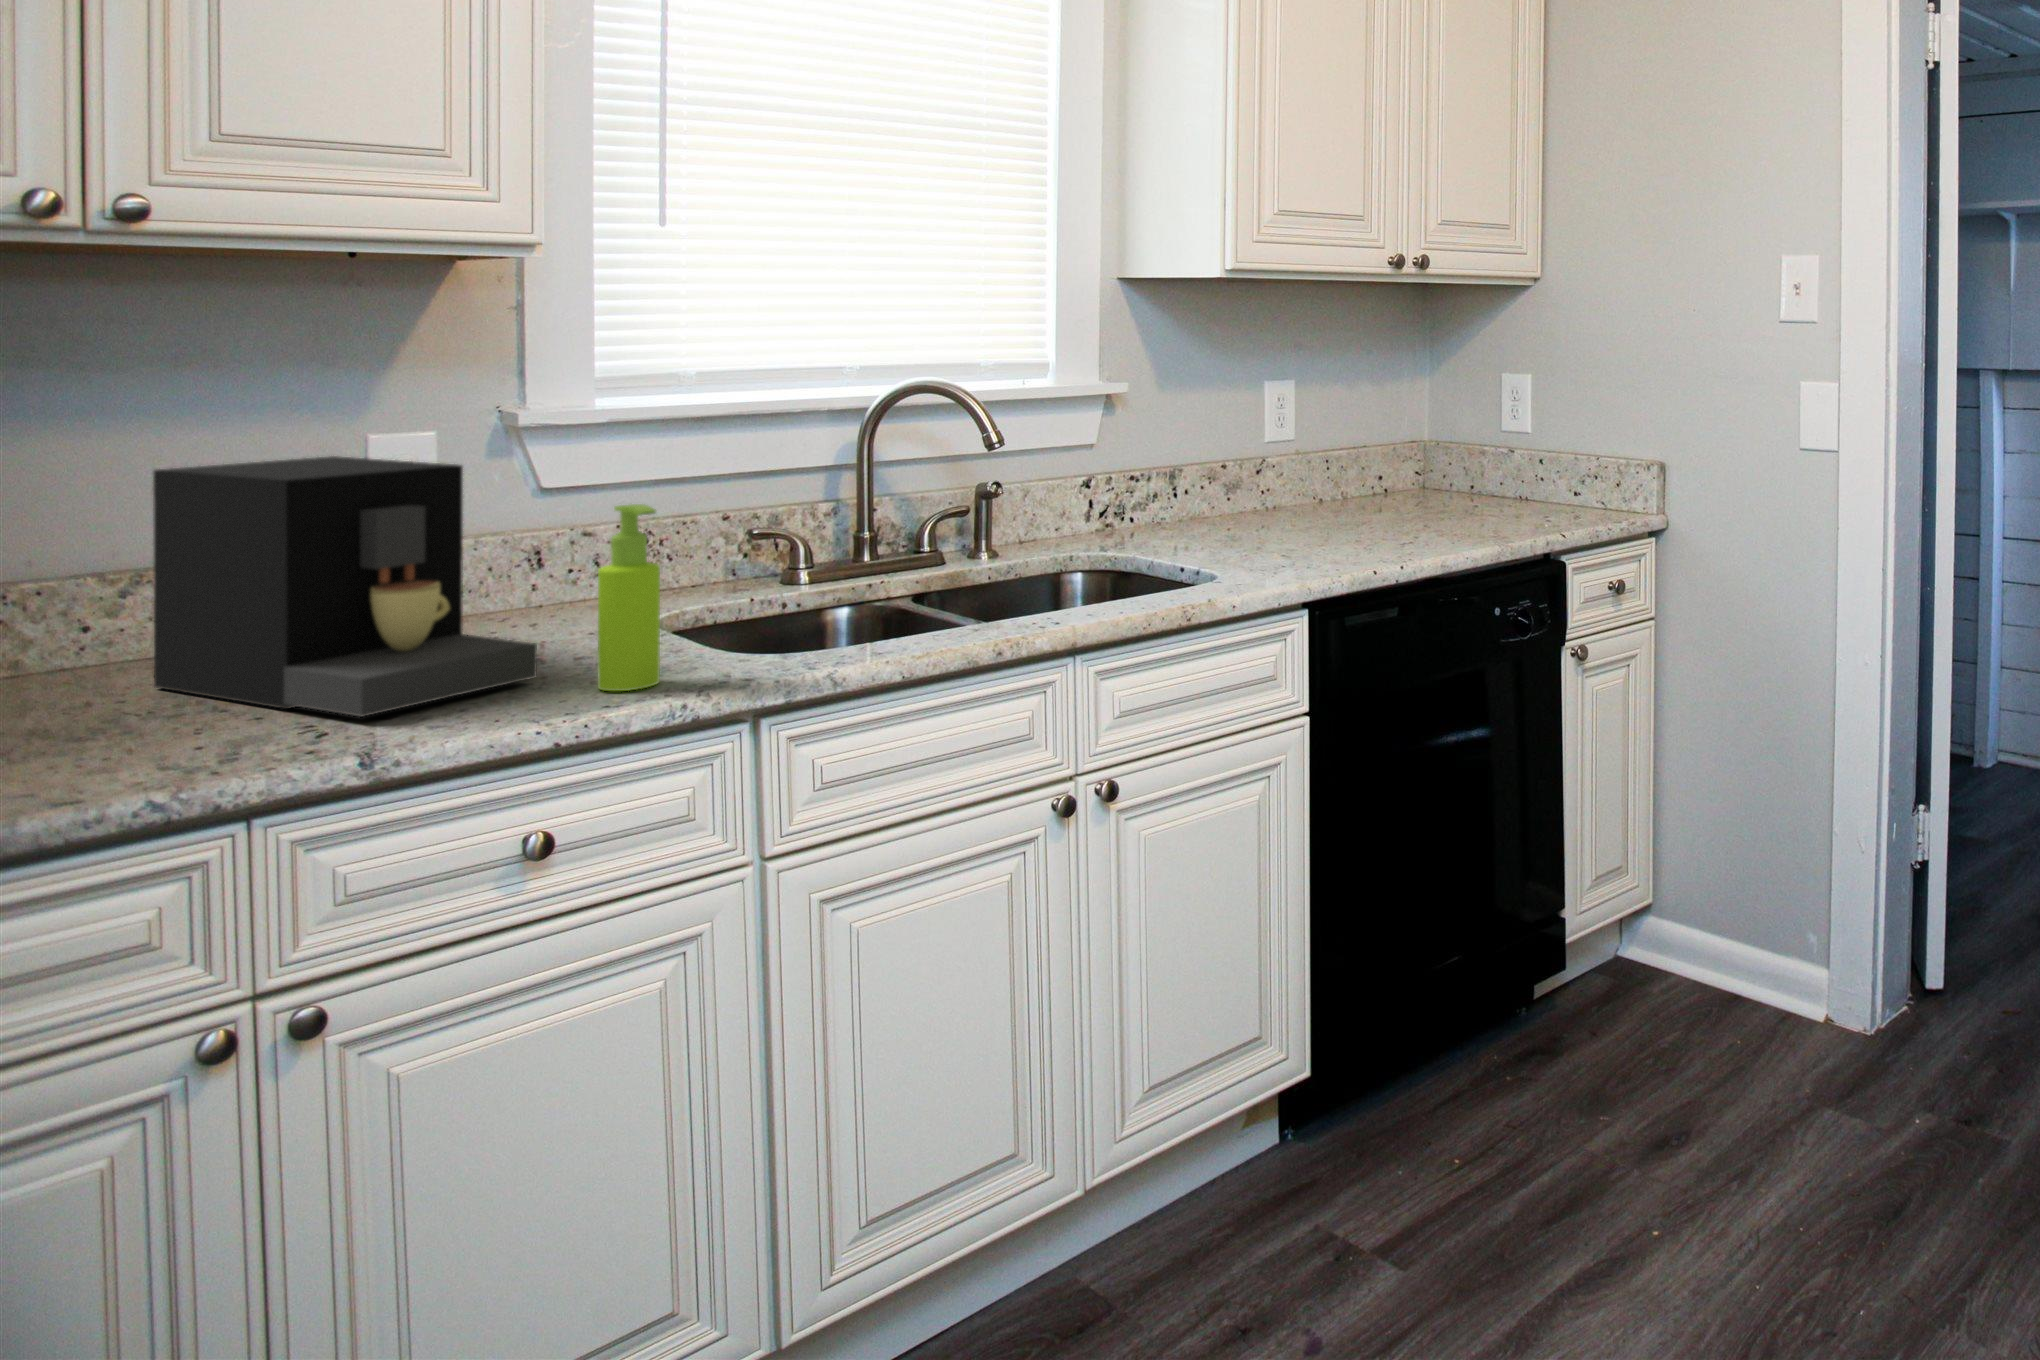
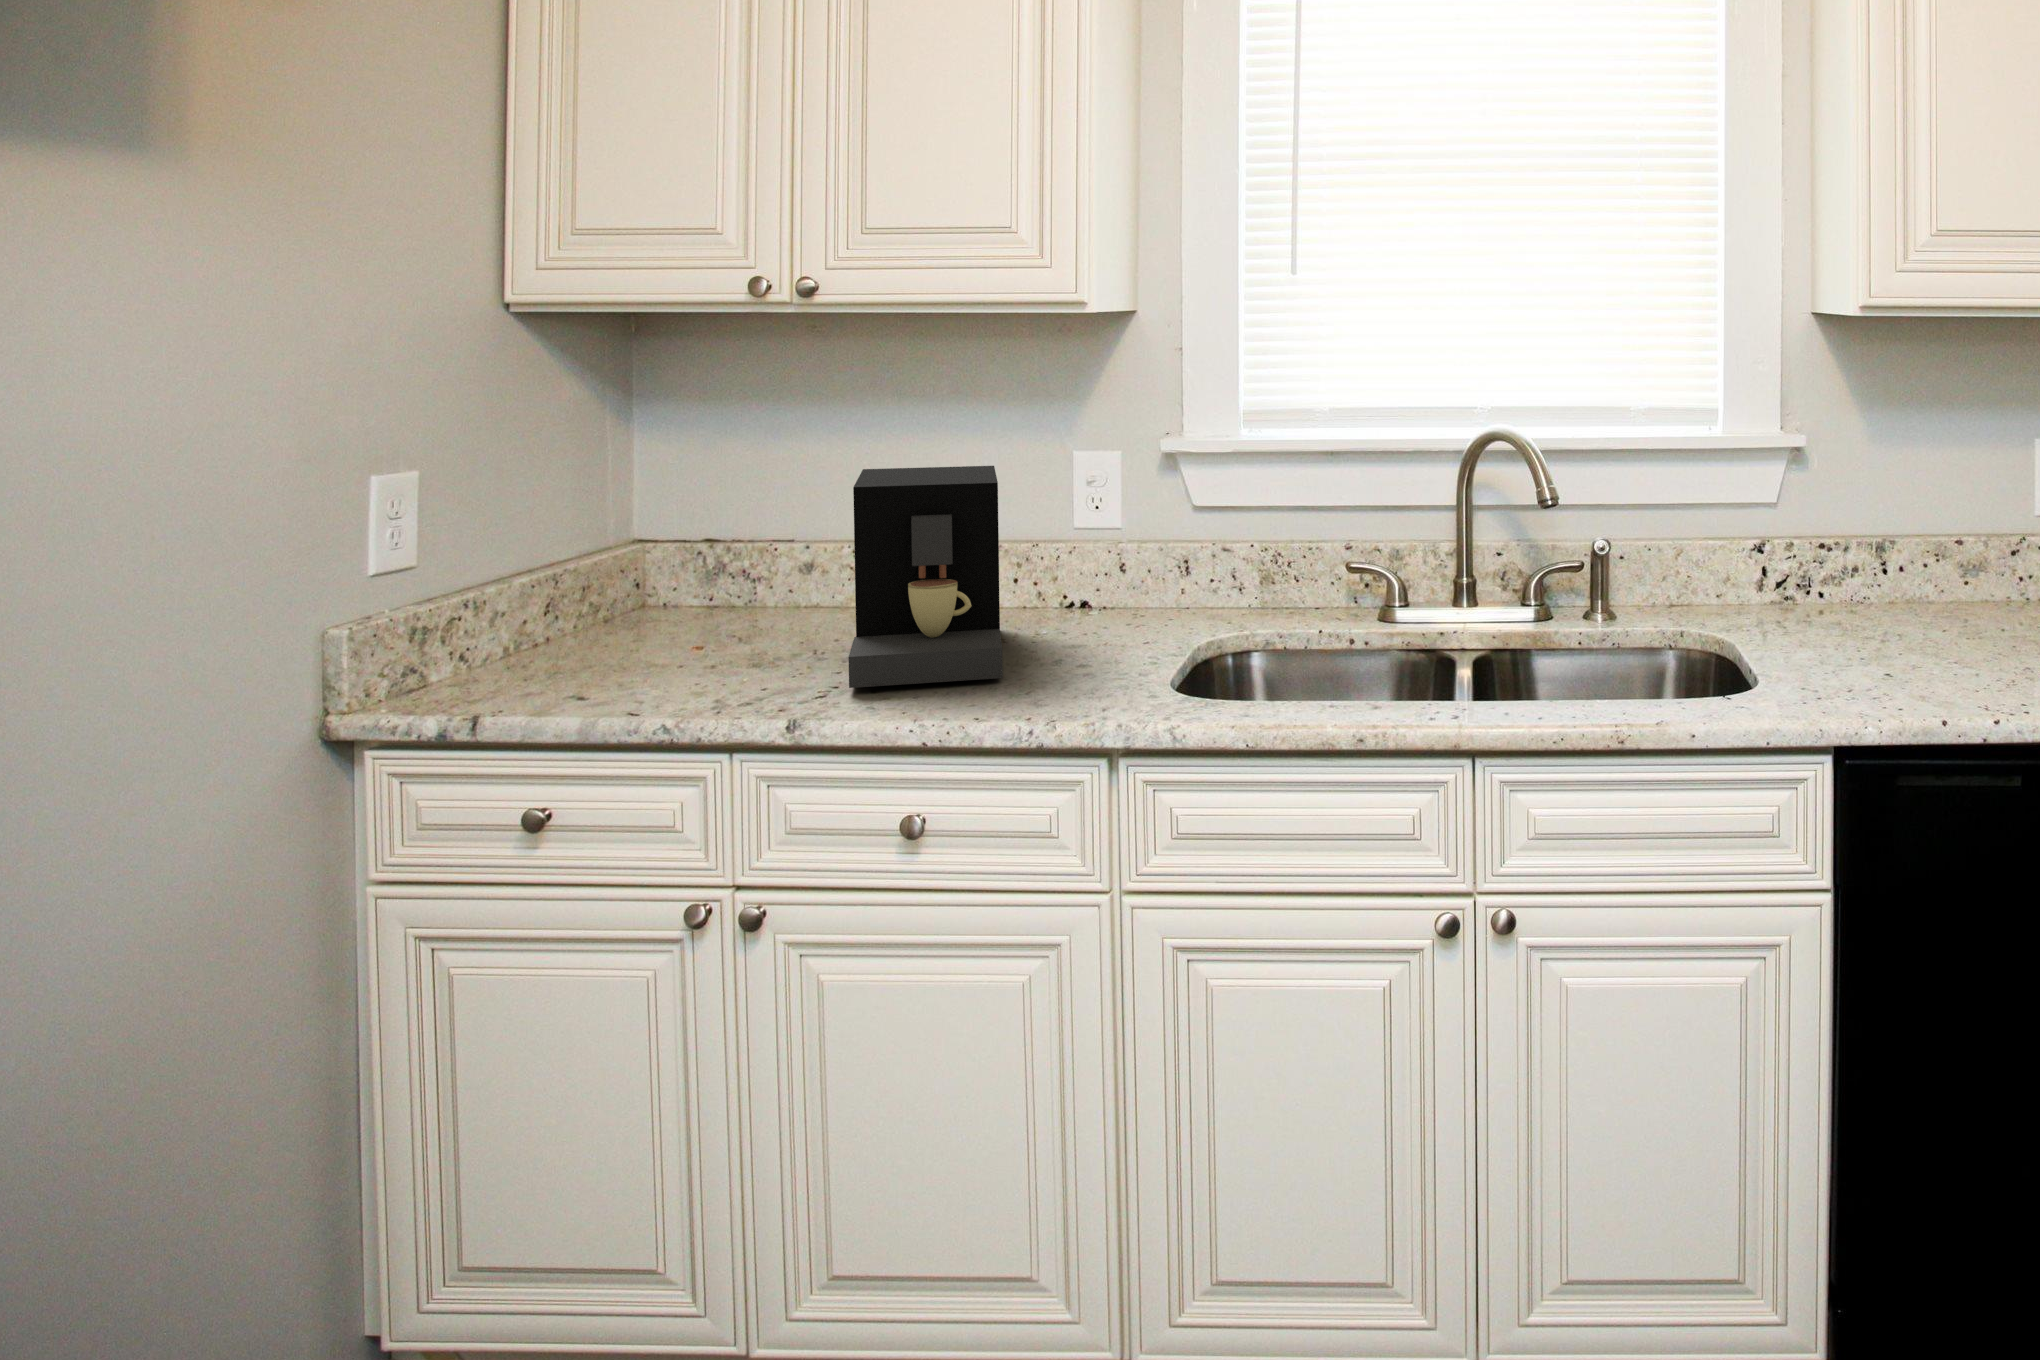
soap dispenser: present [598,504,660,691] -> none [1006,533,1058,705]

